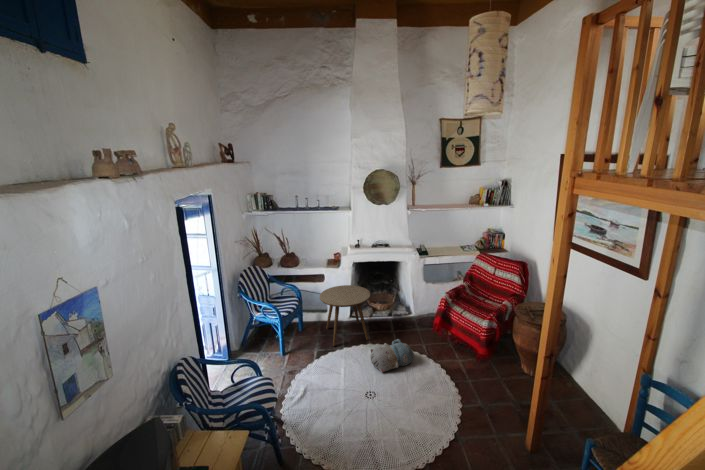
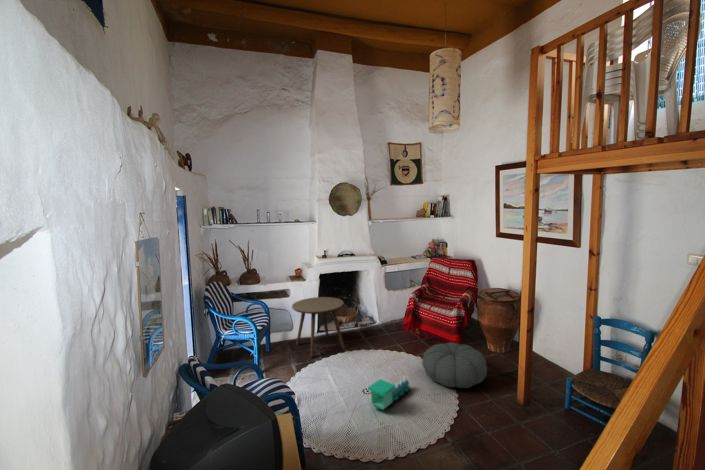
plush toy: present [370,339,414,372] -> none [355,339,396,371]
pouf: none [434,357,505,415] -> present [422,343,487,388]
toy train: none [361,389,413,424] -> present [368,376,411,410]

